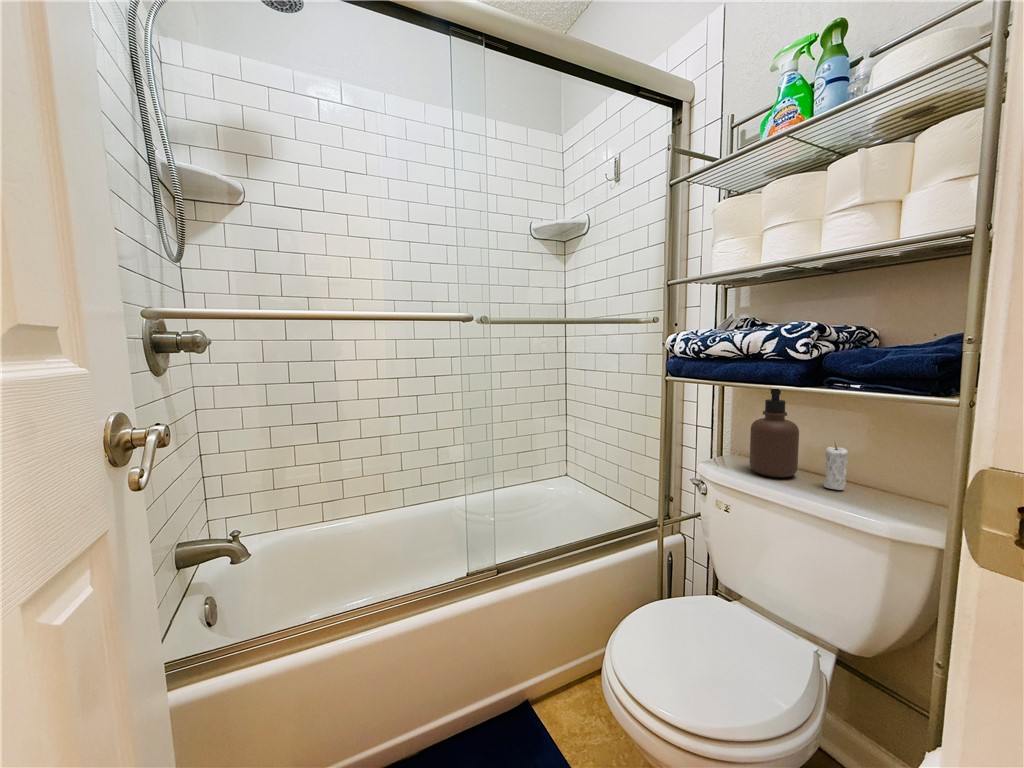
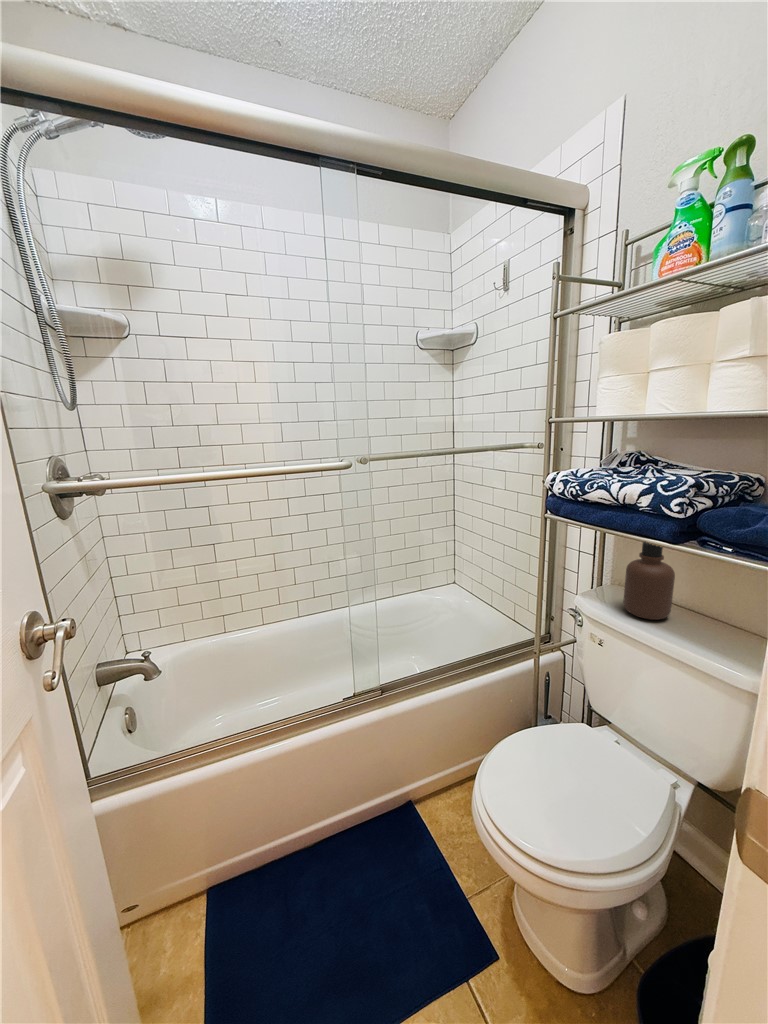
candle: present [824,444,848,490] -> none [695,588,722,638]

